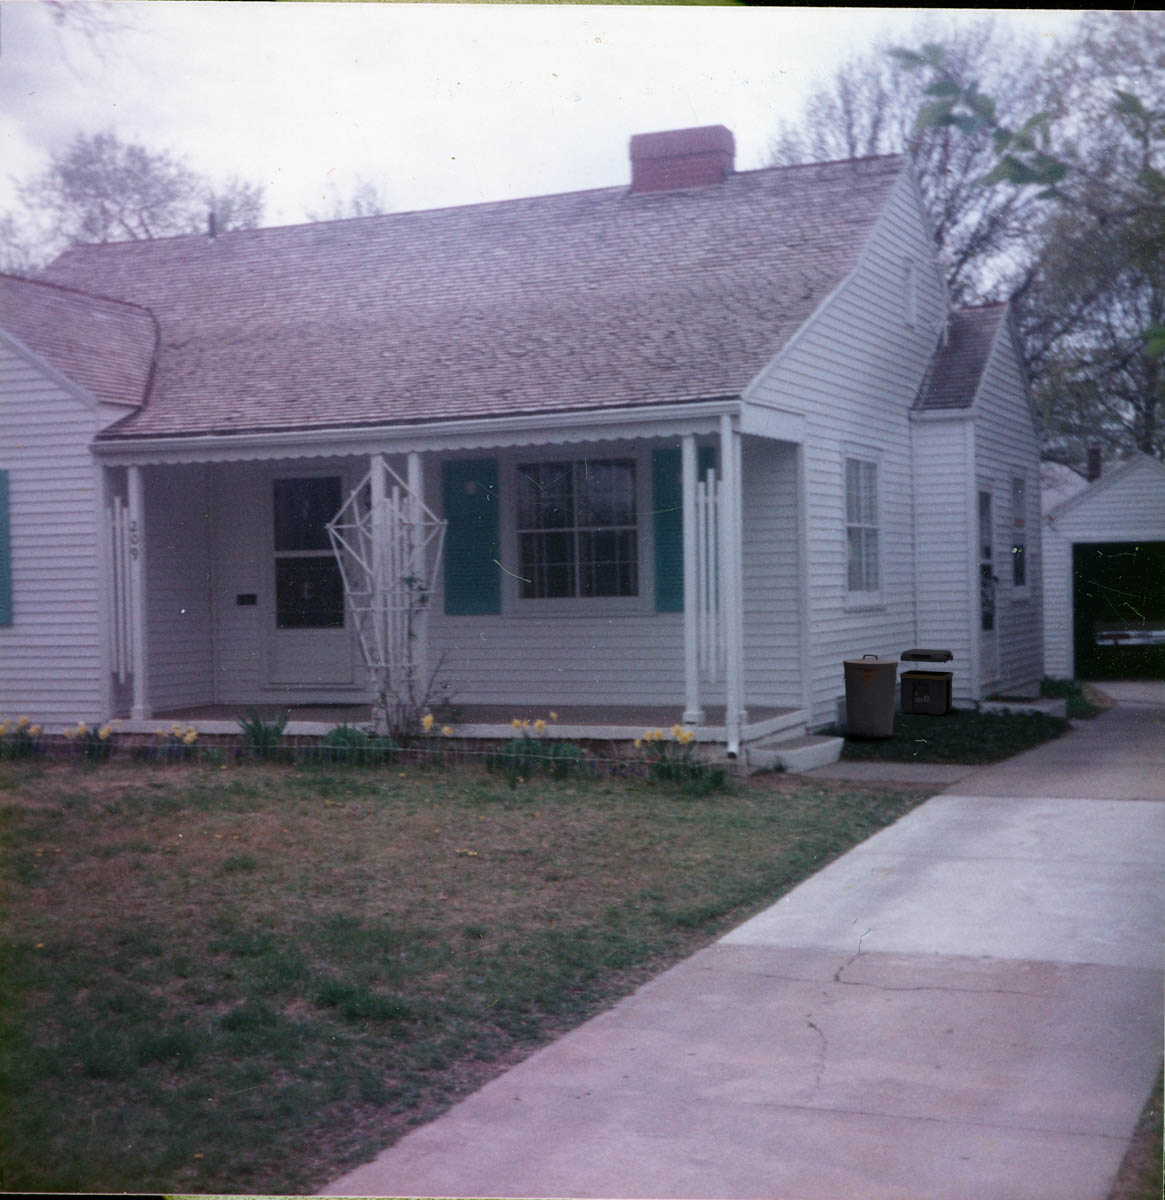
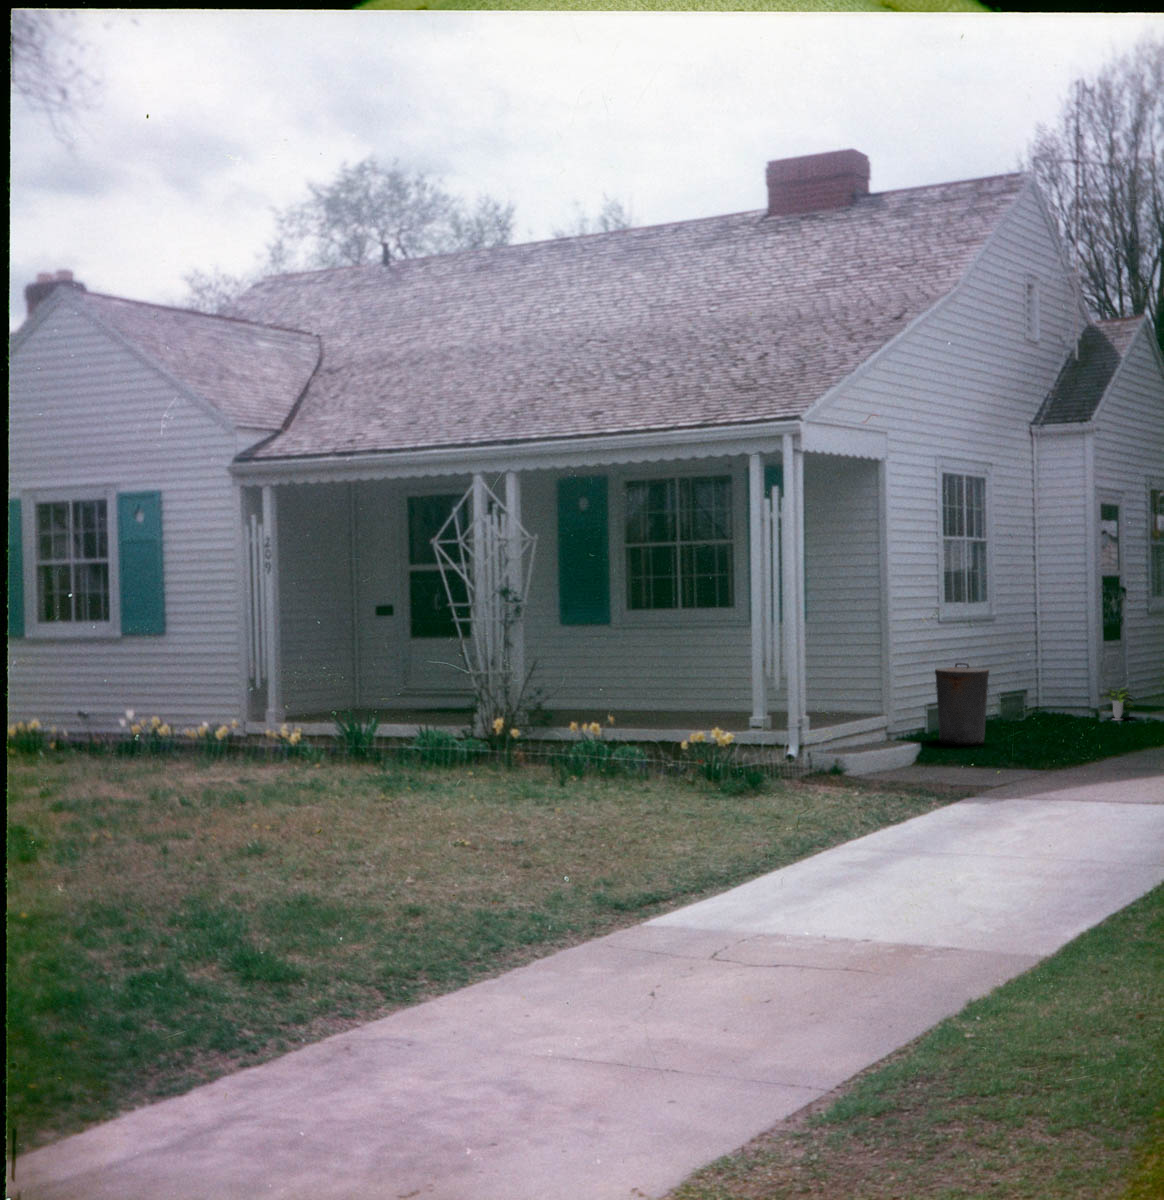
toolbox: present [900,649,953,715] -> none [1010,659,1067,725]
potted plant: none [982,676,1018,709] -> present [1104,687,1133,720]

